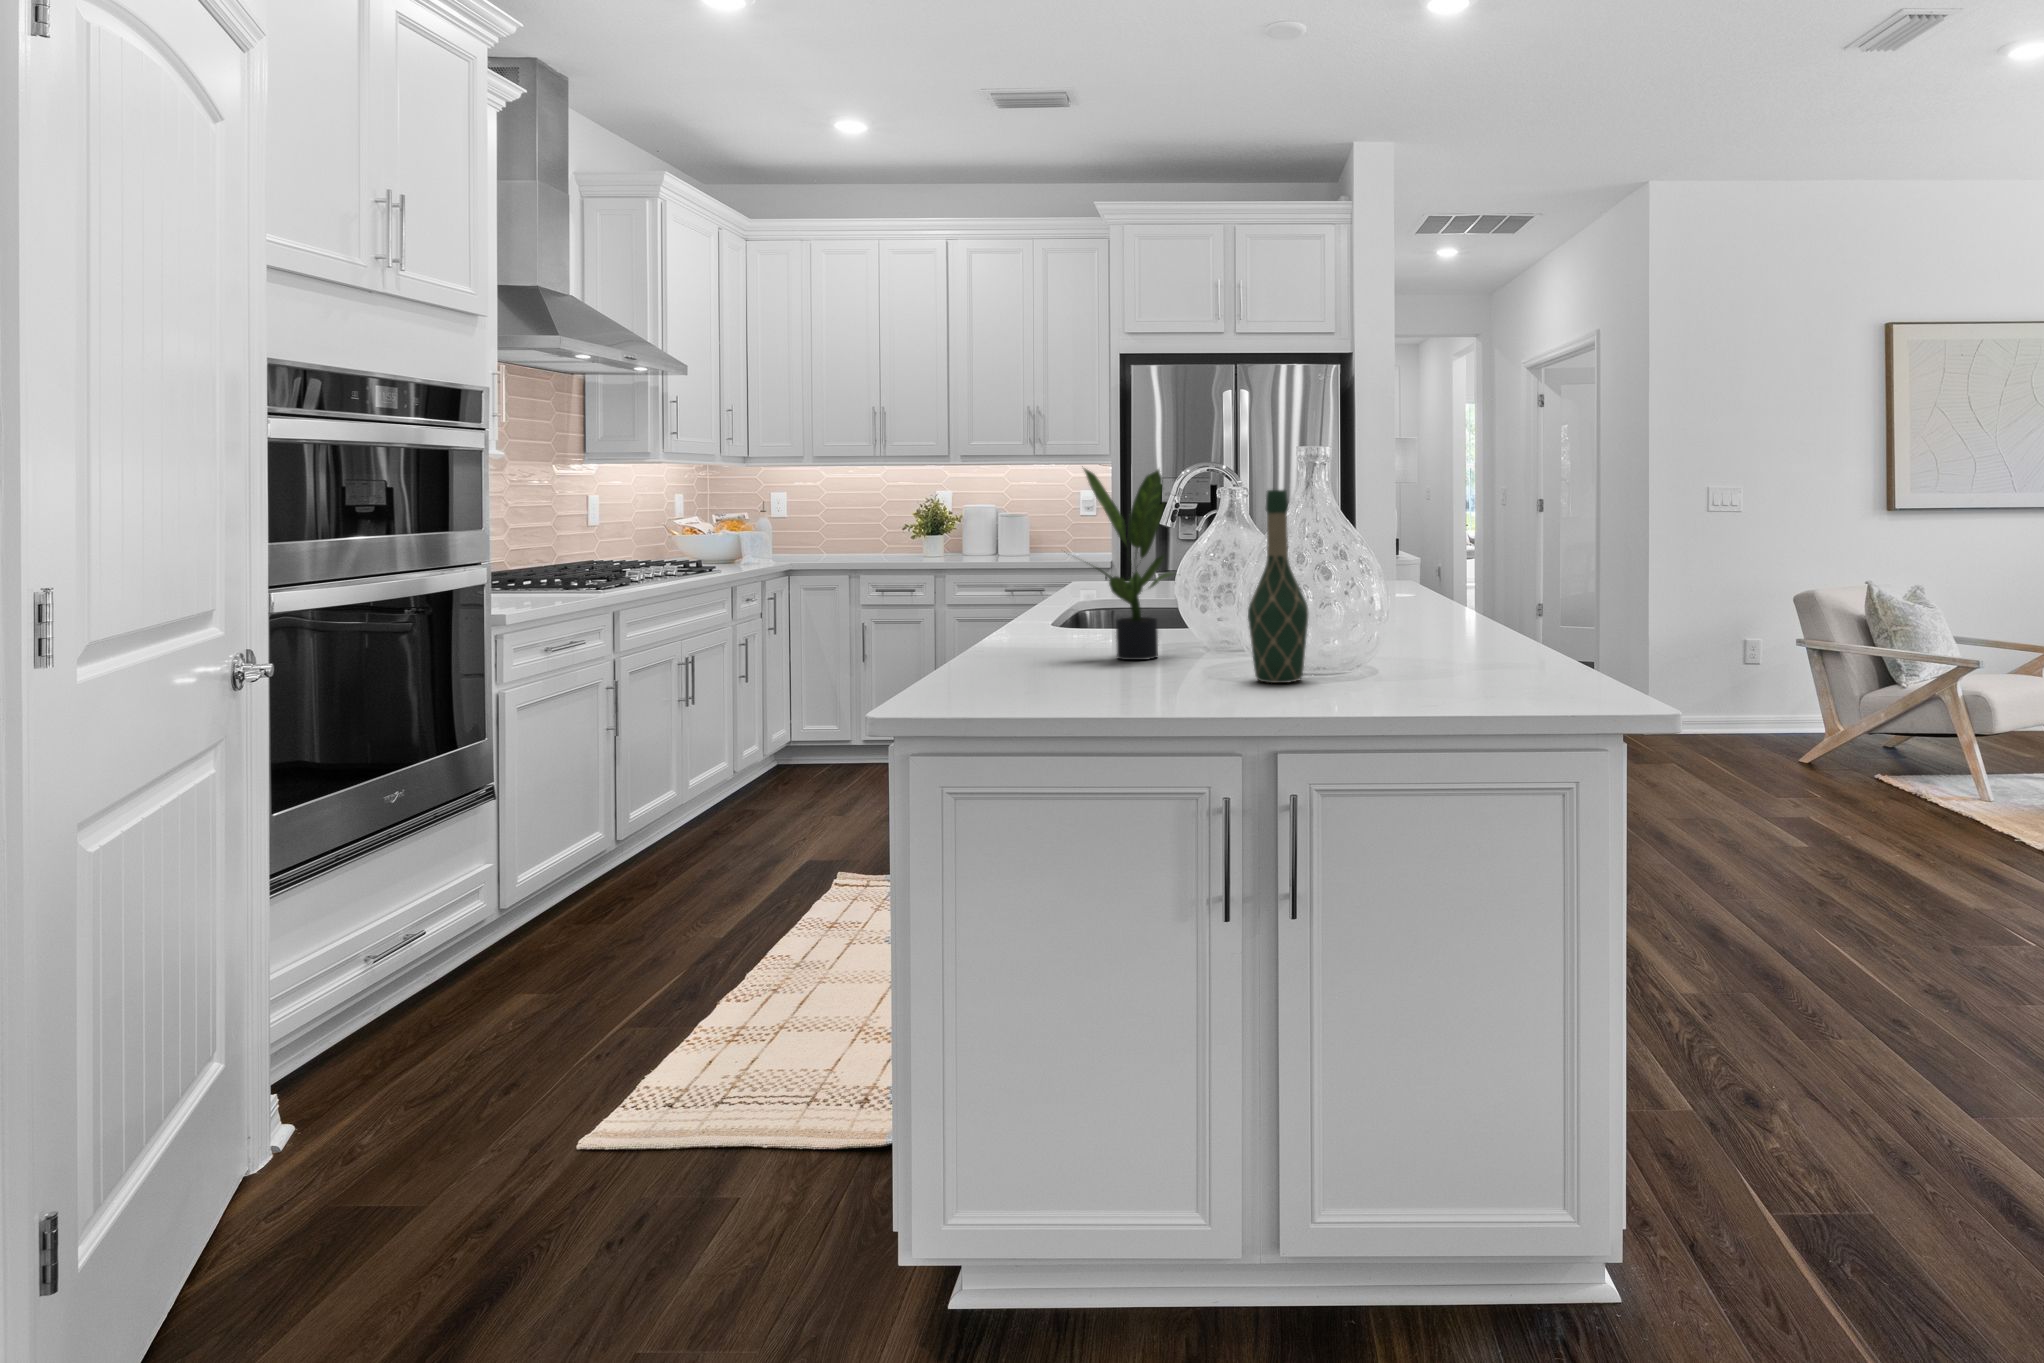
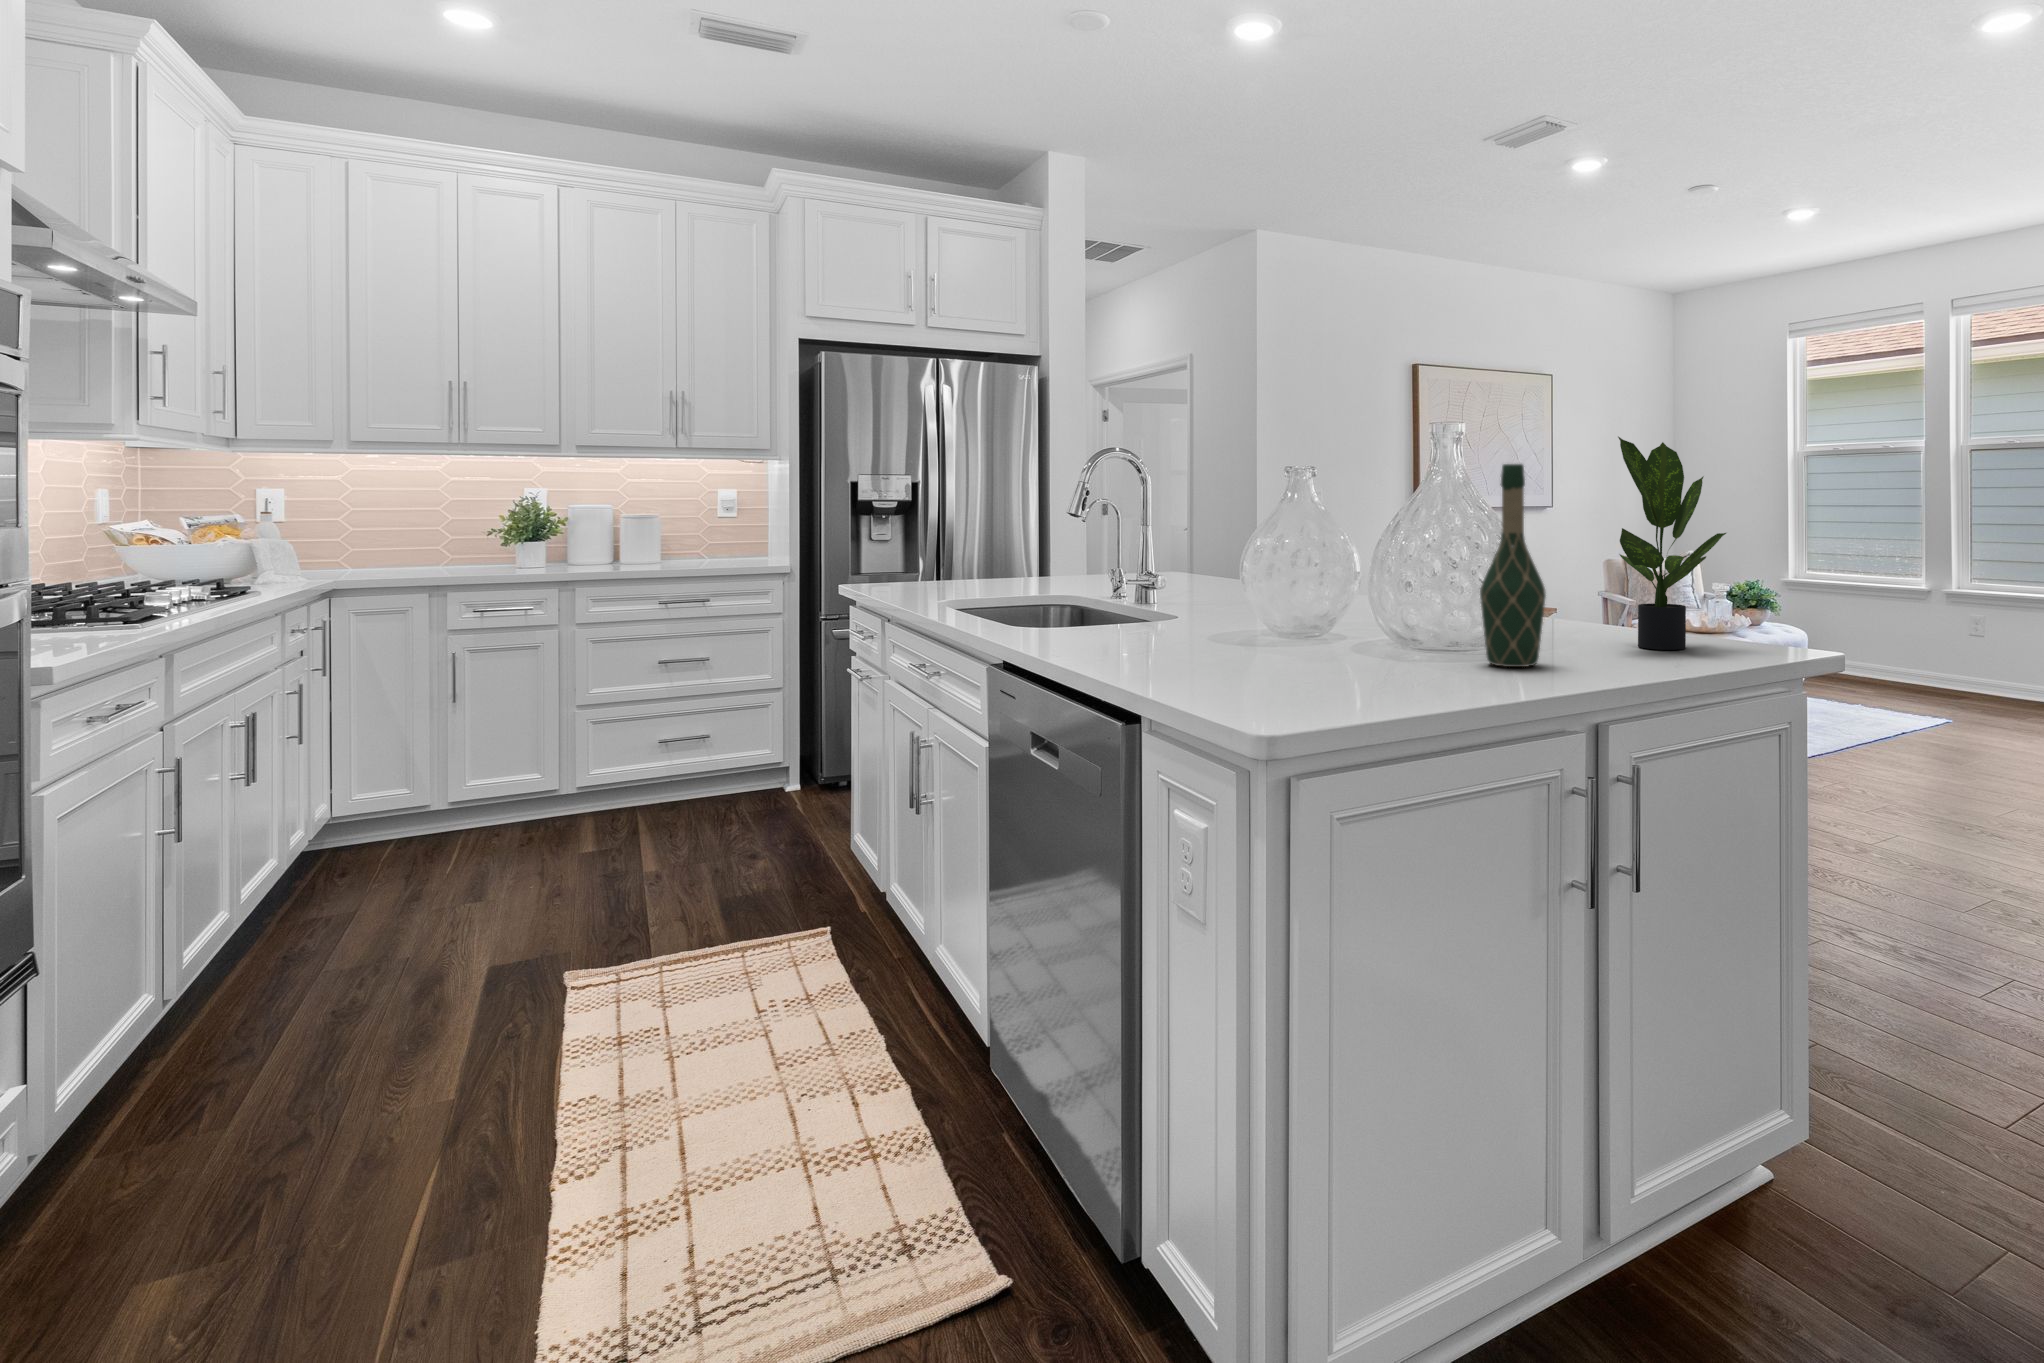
potted plant: present [1082,466,1171,660] -> present [1618,437,1726,650]

